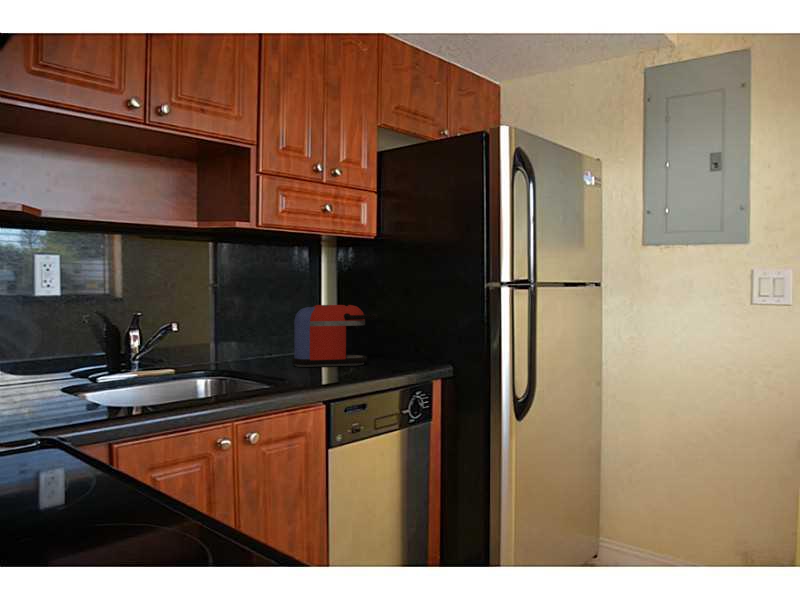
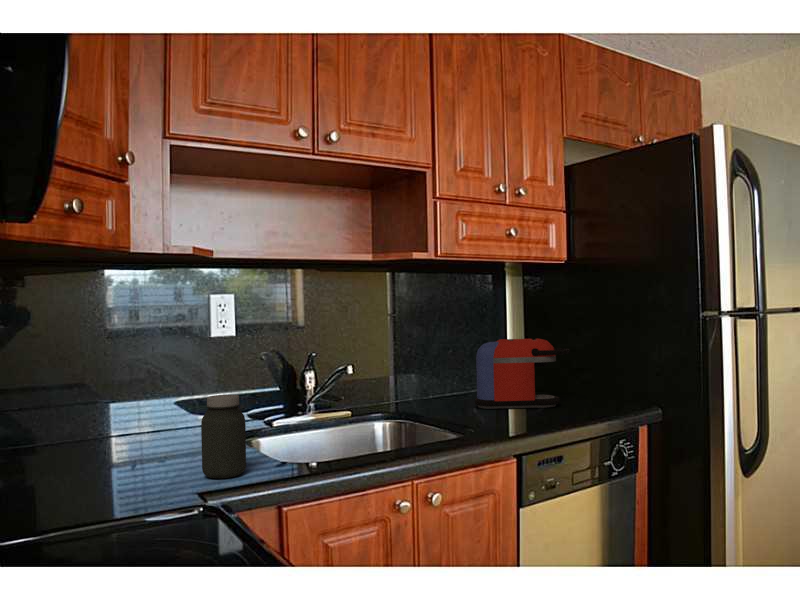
jar: none [34,345,78,420] -> present [201,394,246,478]

